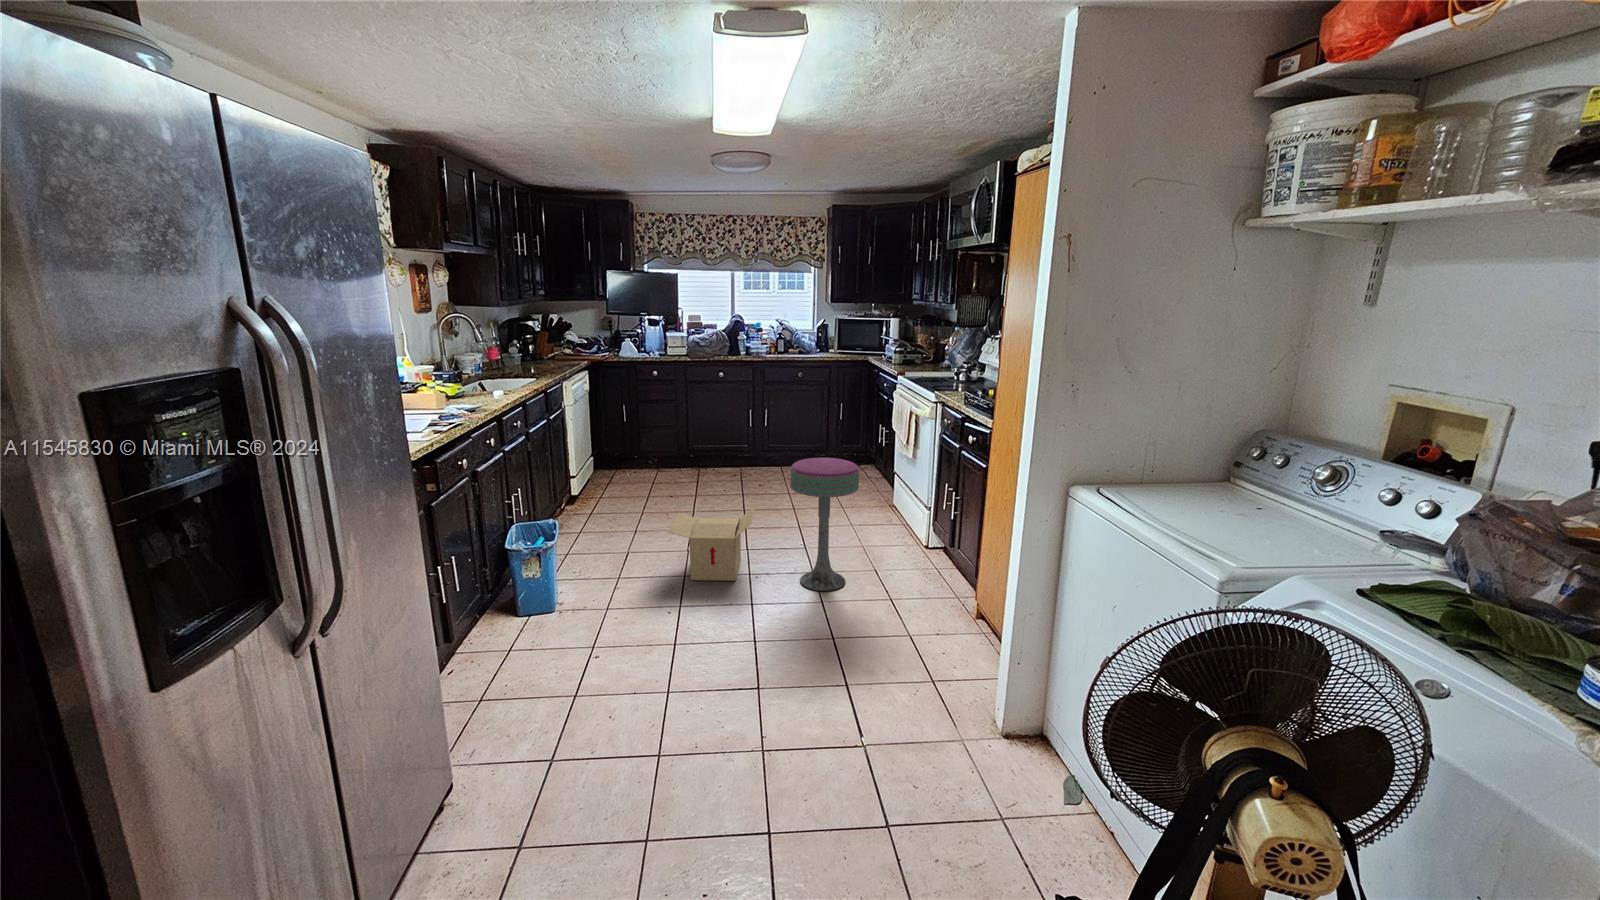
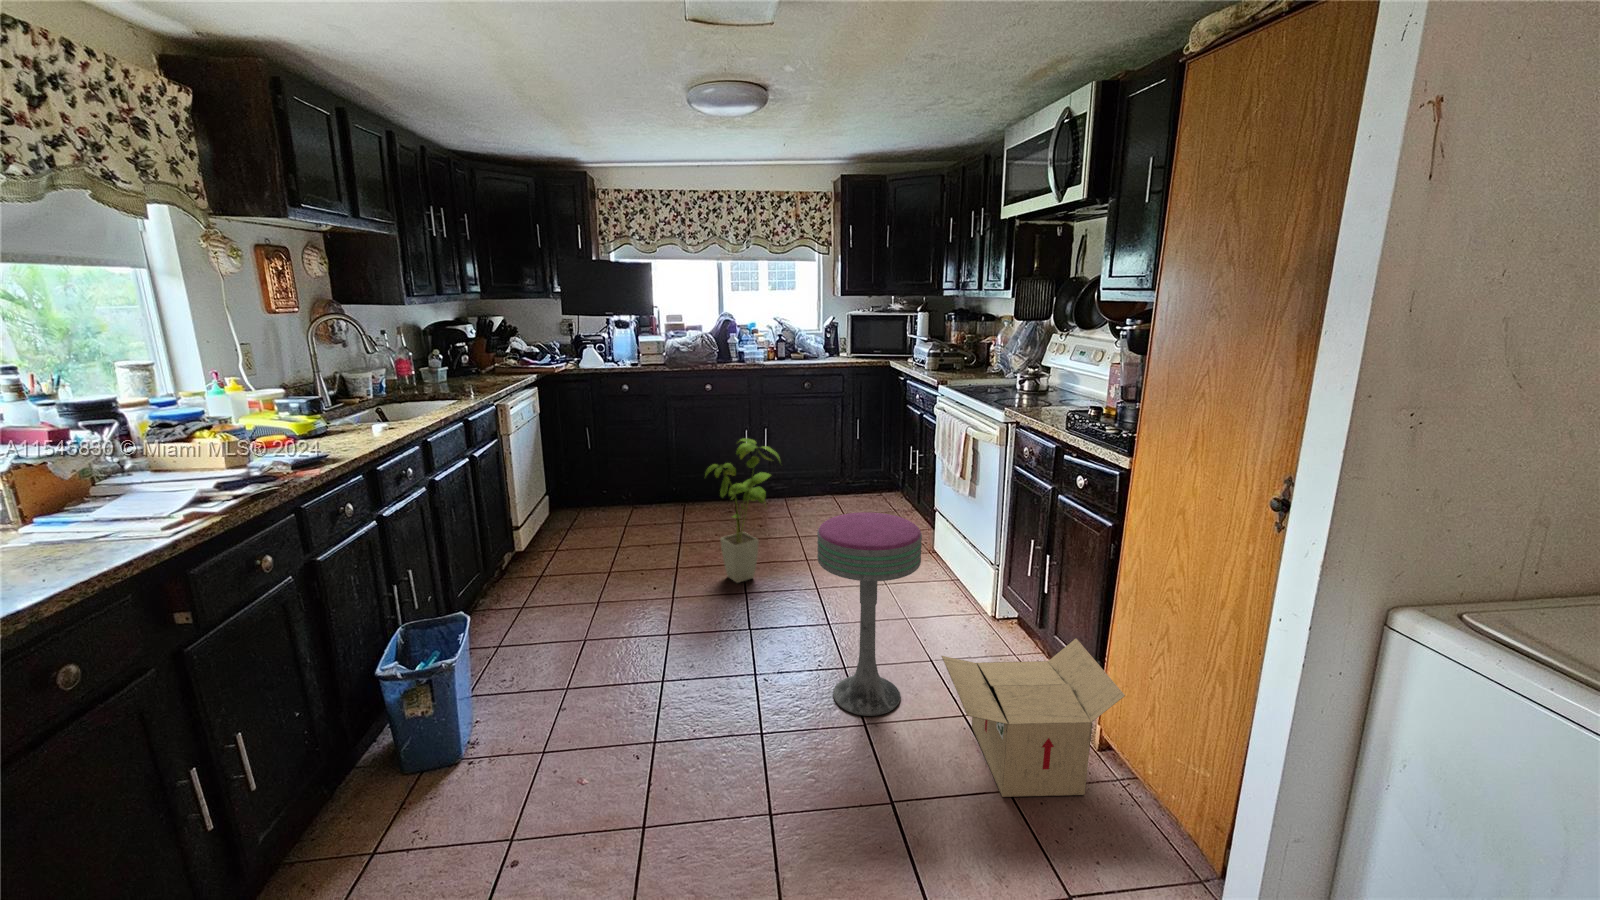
house plant: none [717,411,774,519] -> present [705,438,780,583]
cardboard box: present [668,506,755,581] -> present [942,639,1125,797]

